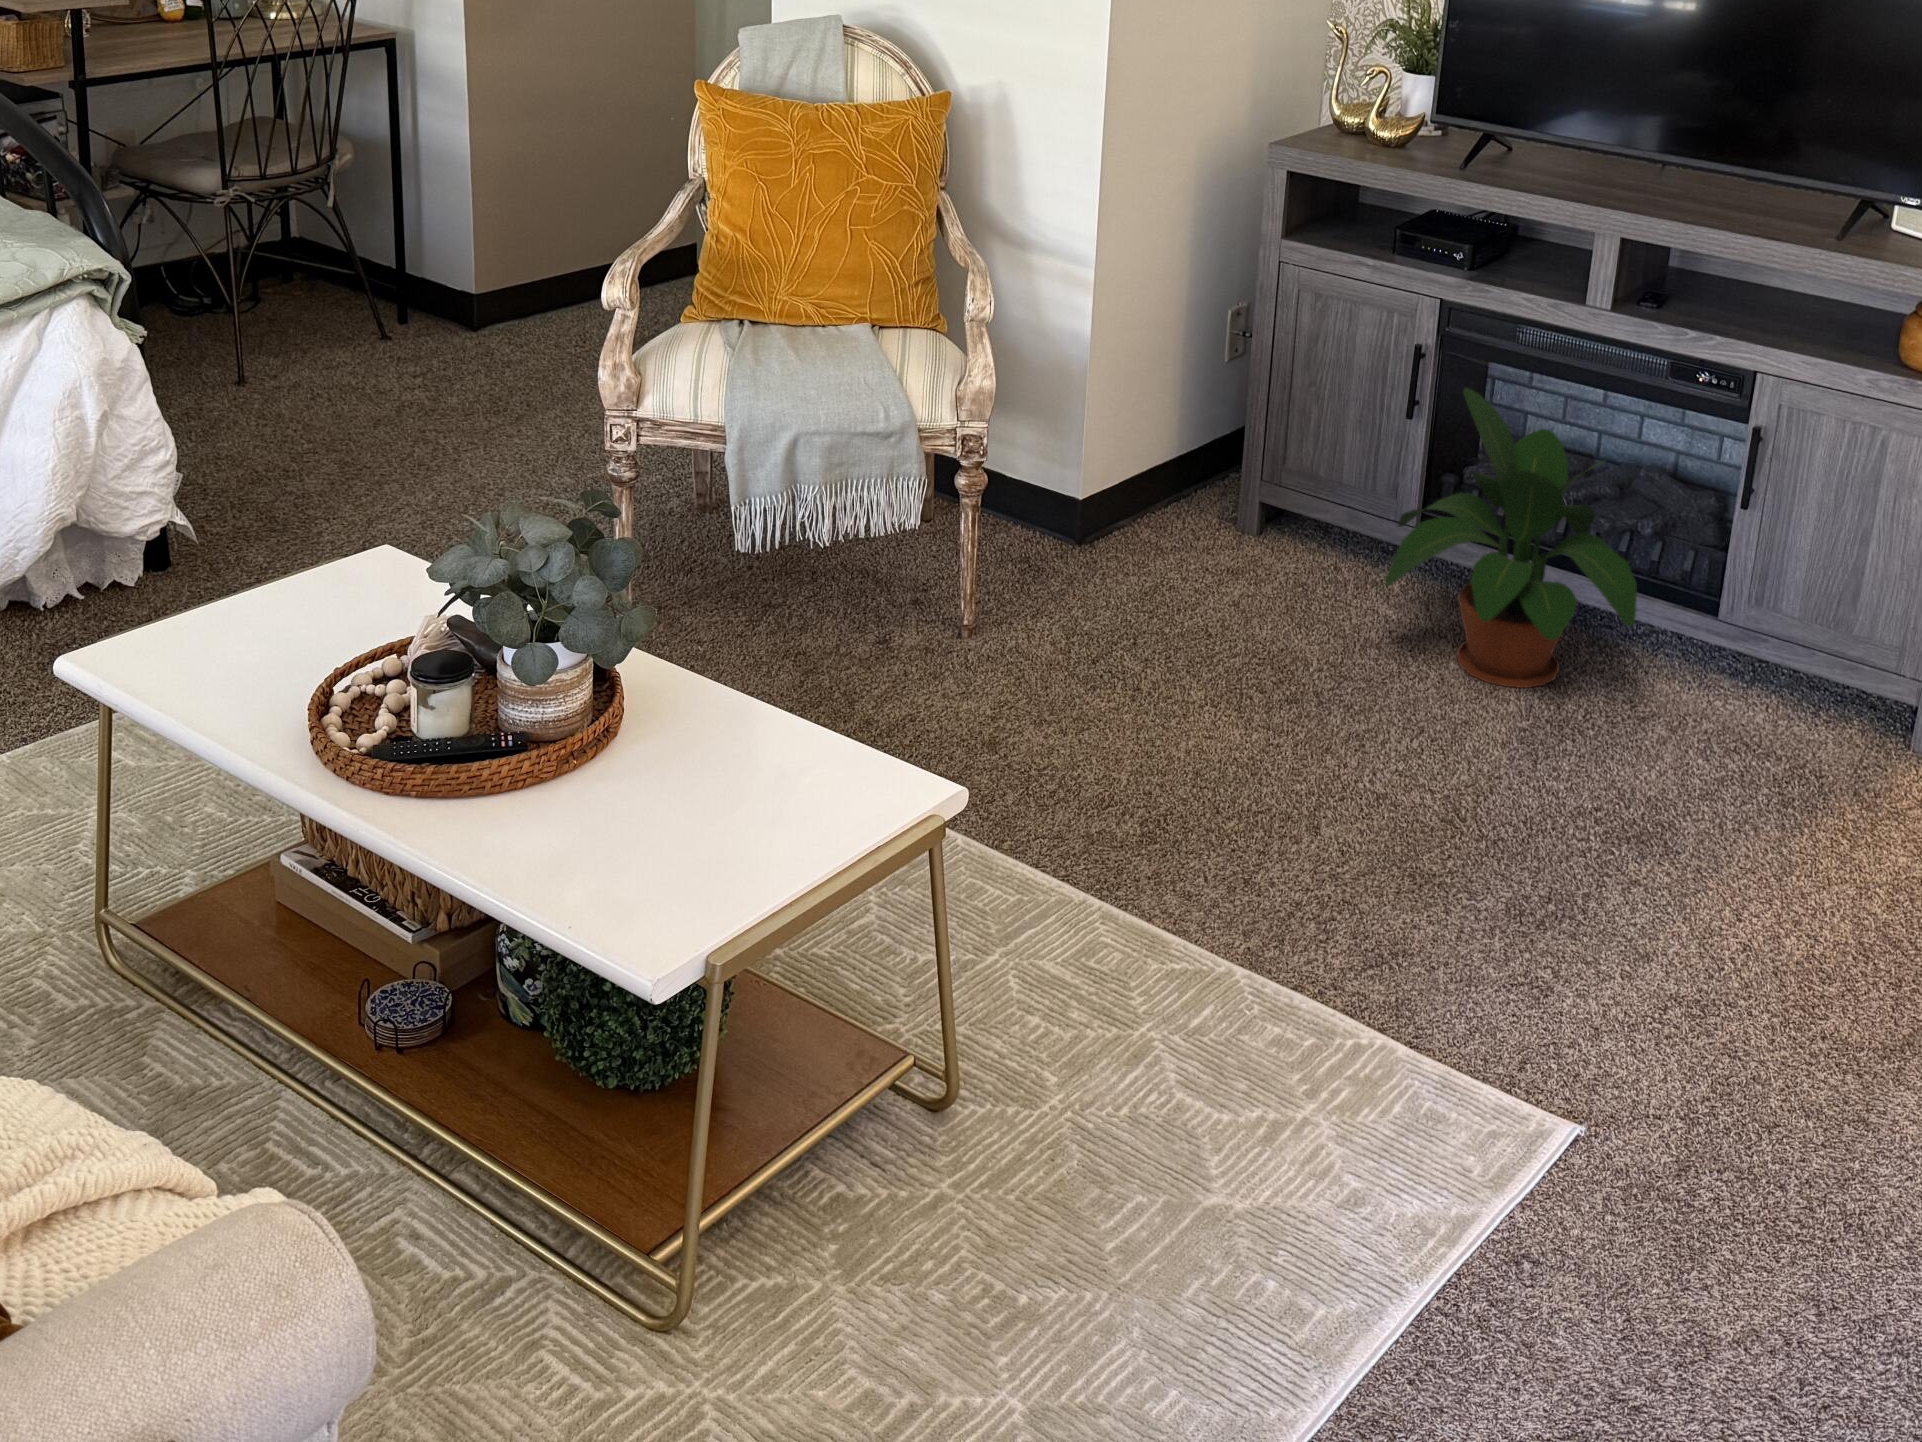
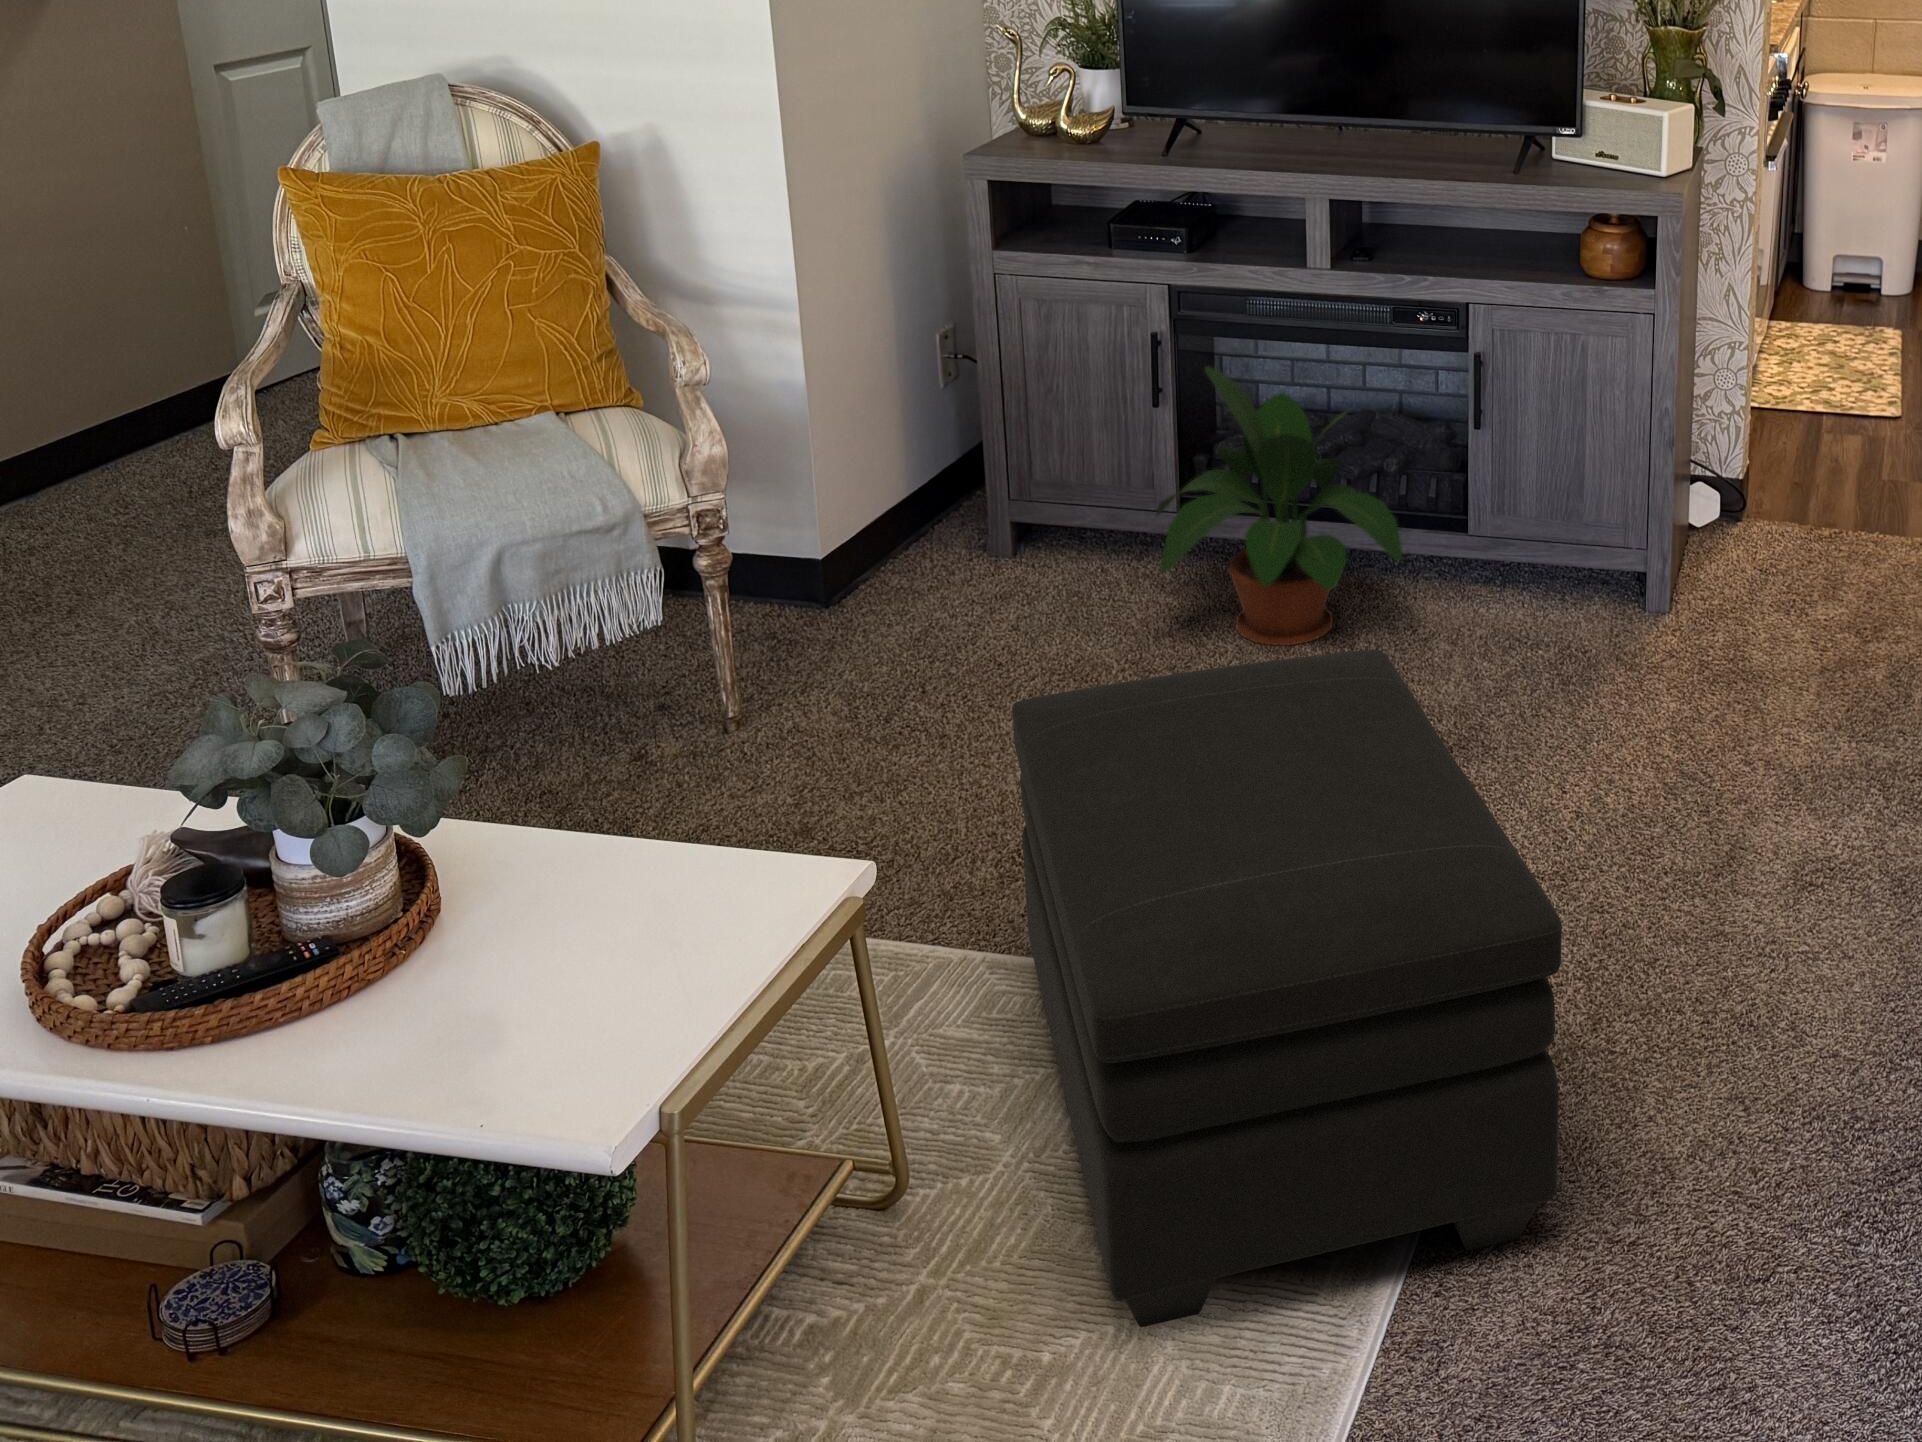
ottoman: none [1088,676,1600,1359] -> present [1012,650,1562,1327]

